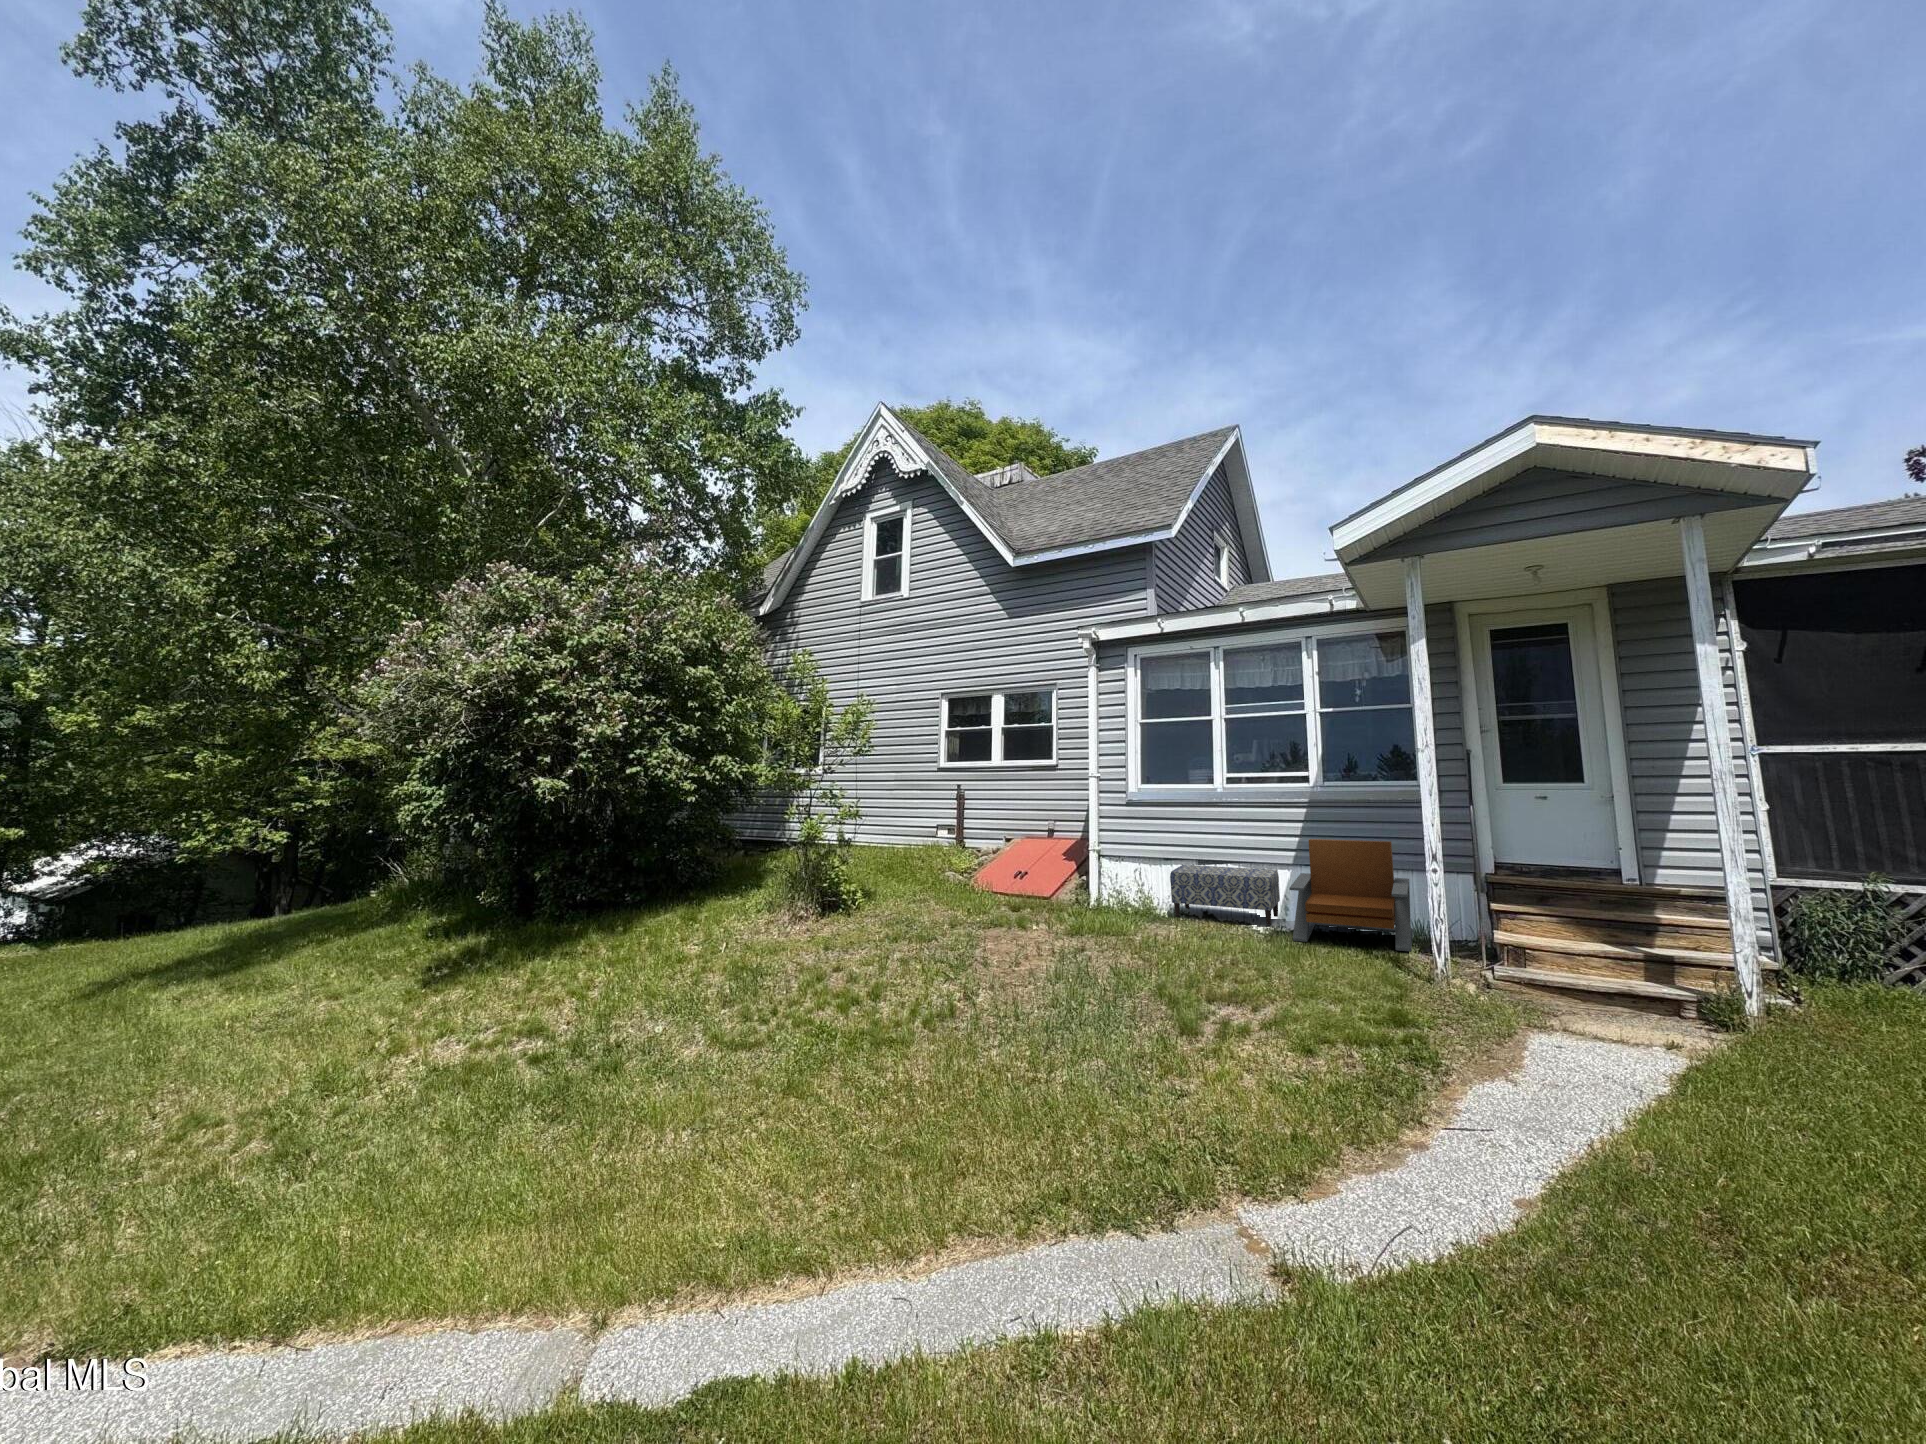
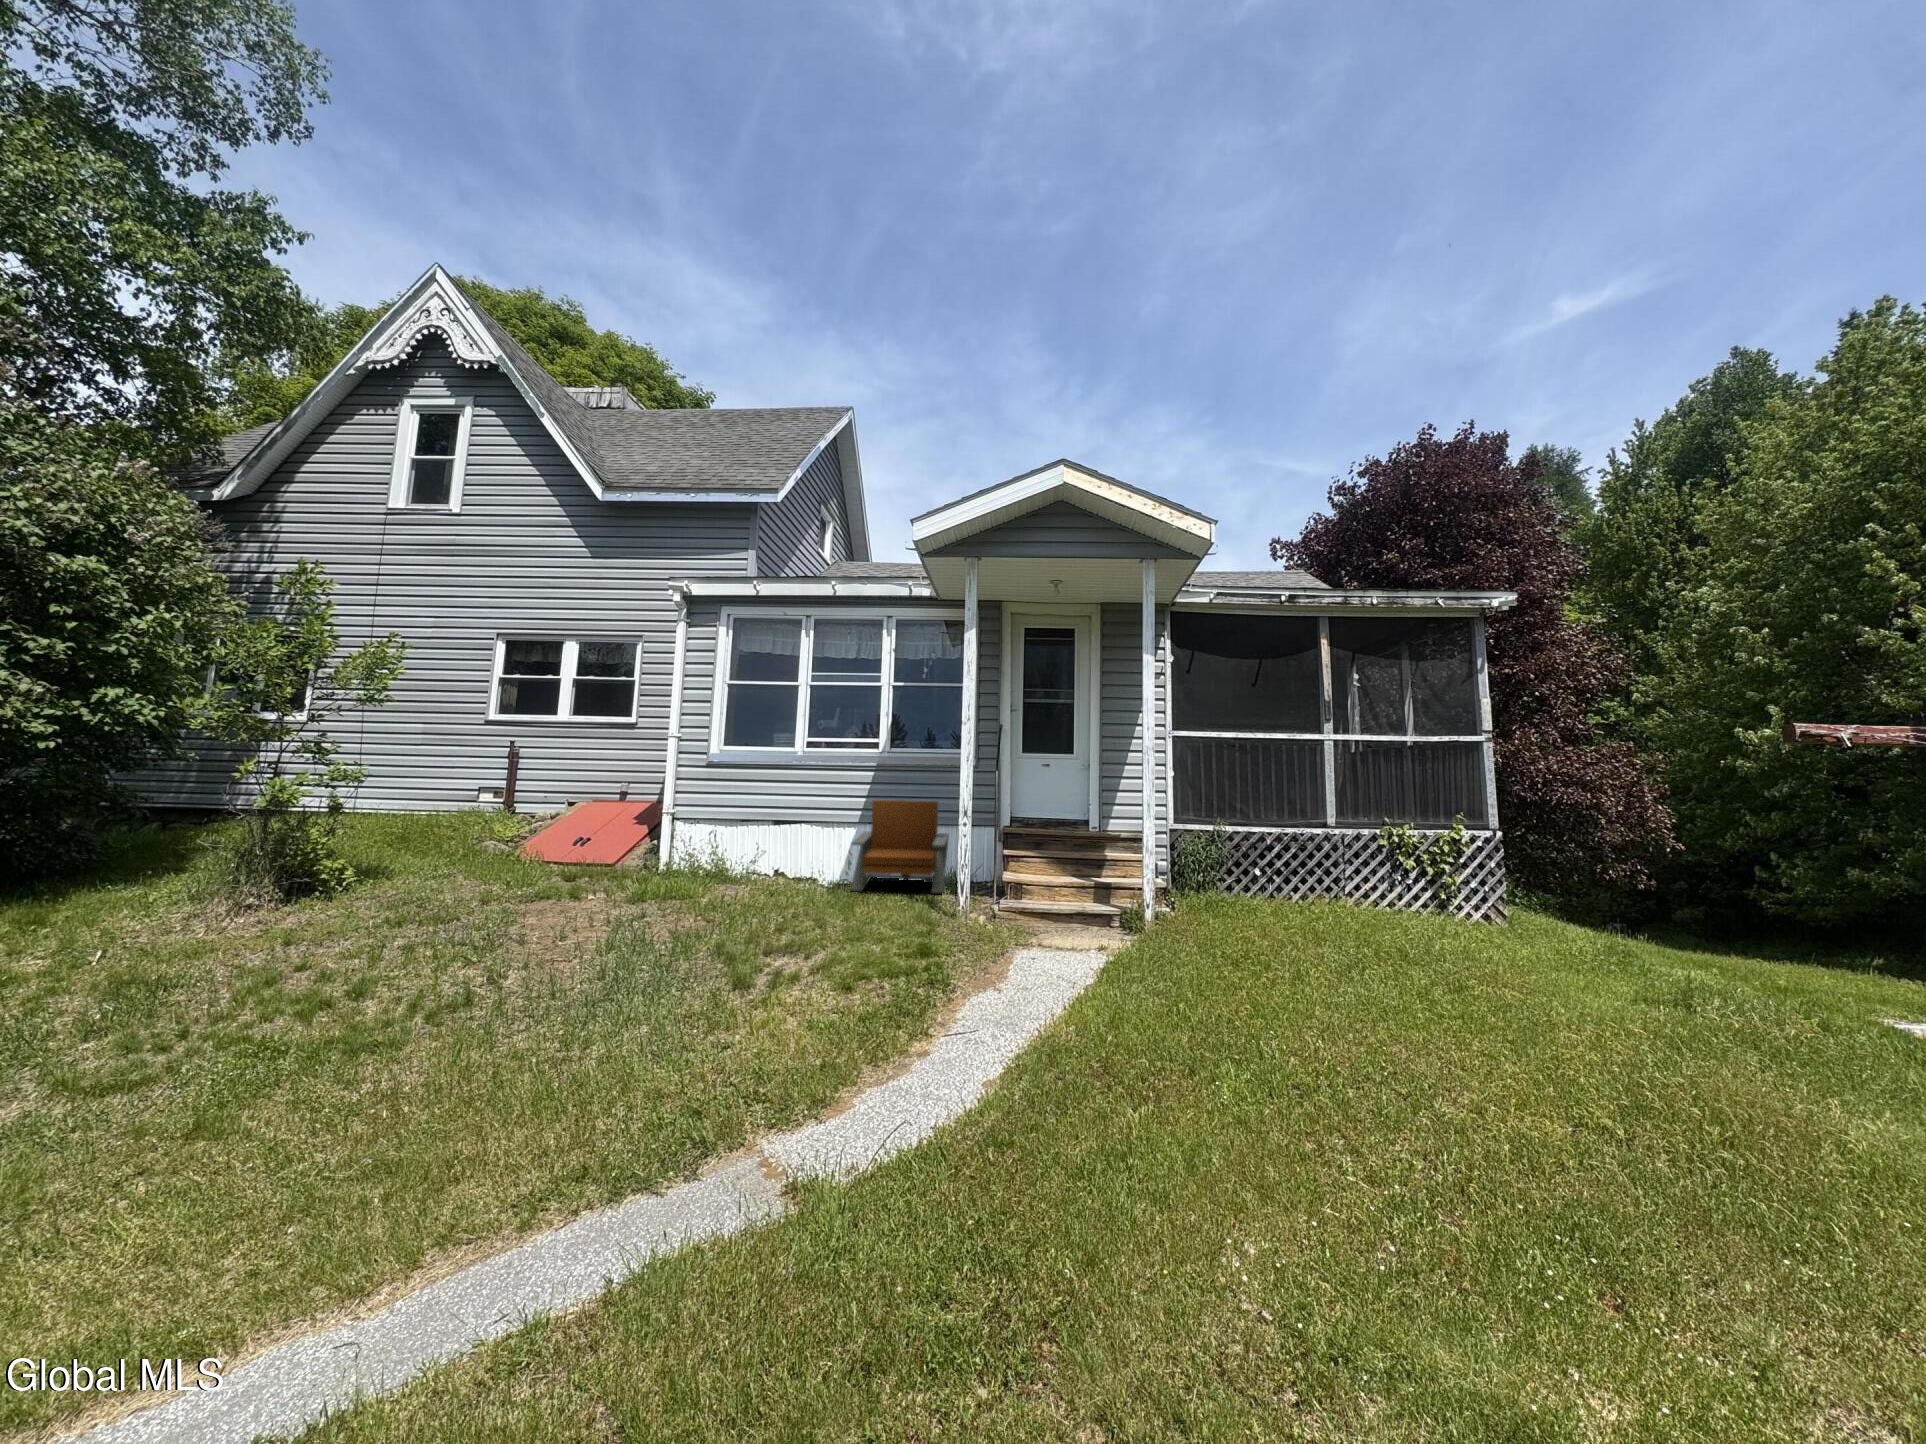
bench: present [1170,865,1280,925] -> none [743,827,845,879]

